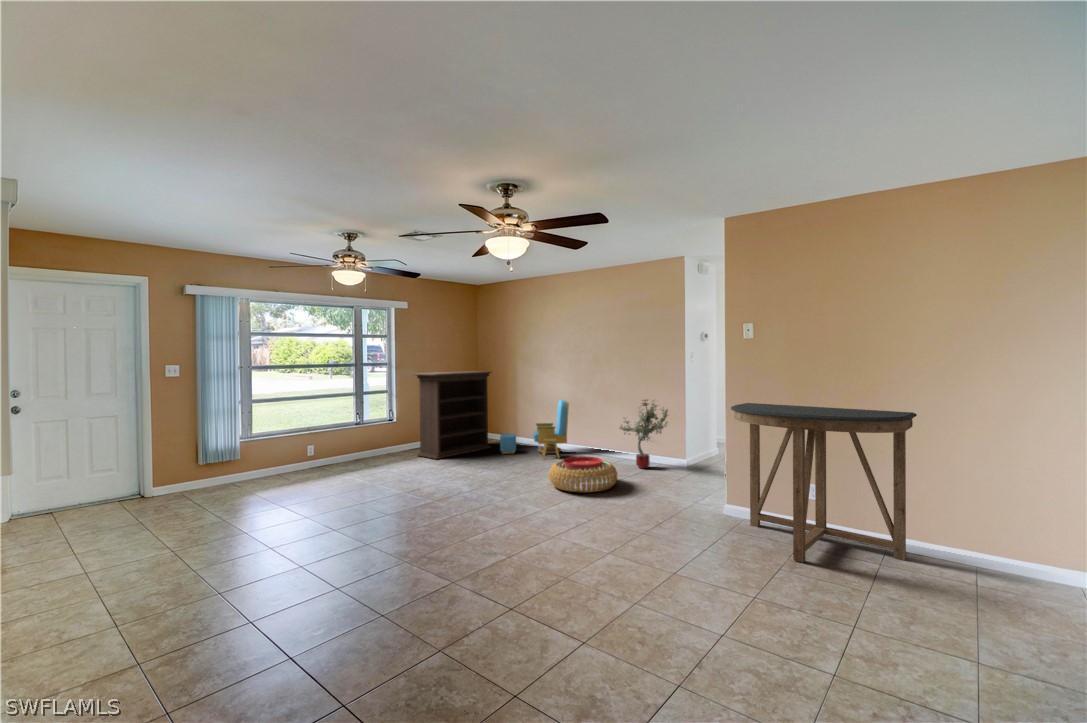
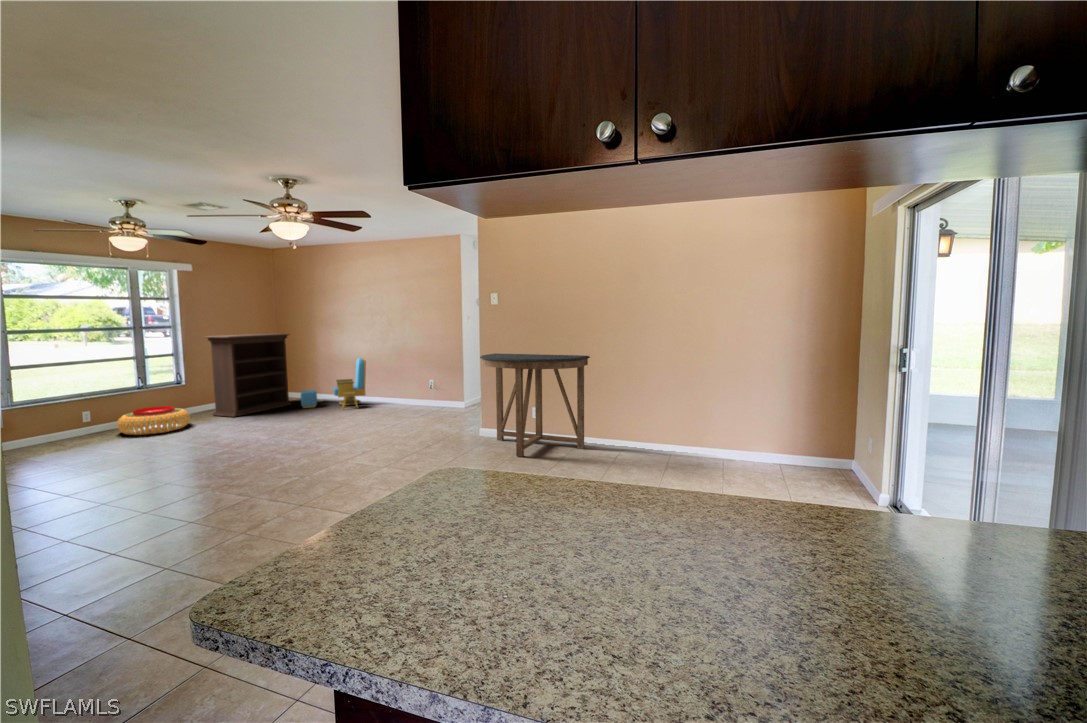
potted tree: present [620,400,668,469] -> none [409,354,449,411]
pouf: present [549,456,617,493] -> present [117,406,190,435]

